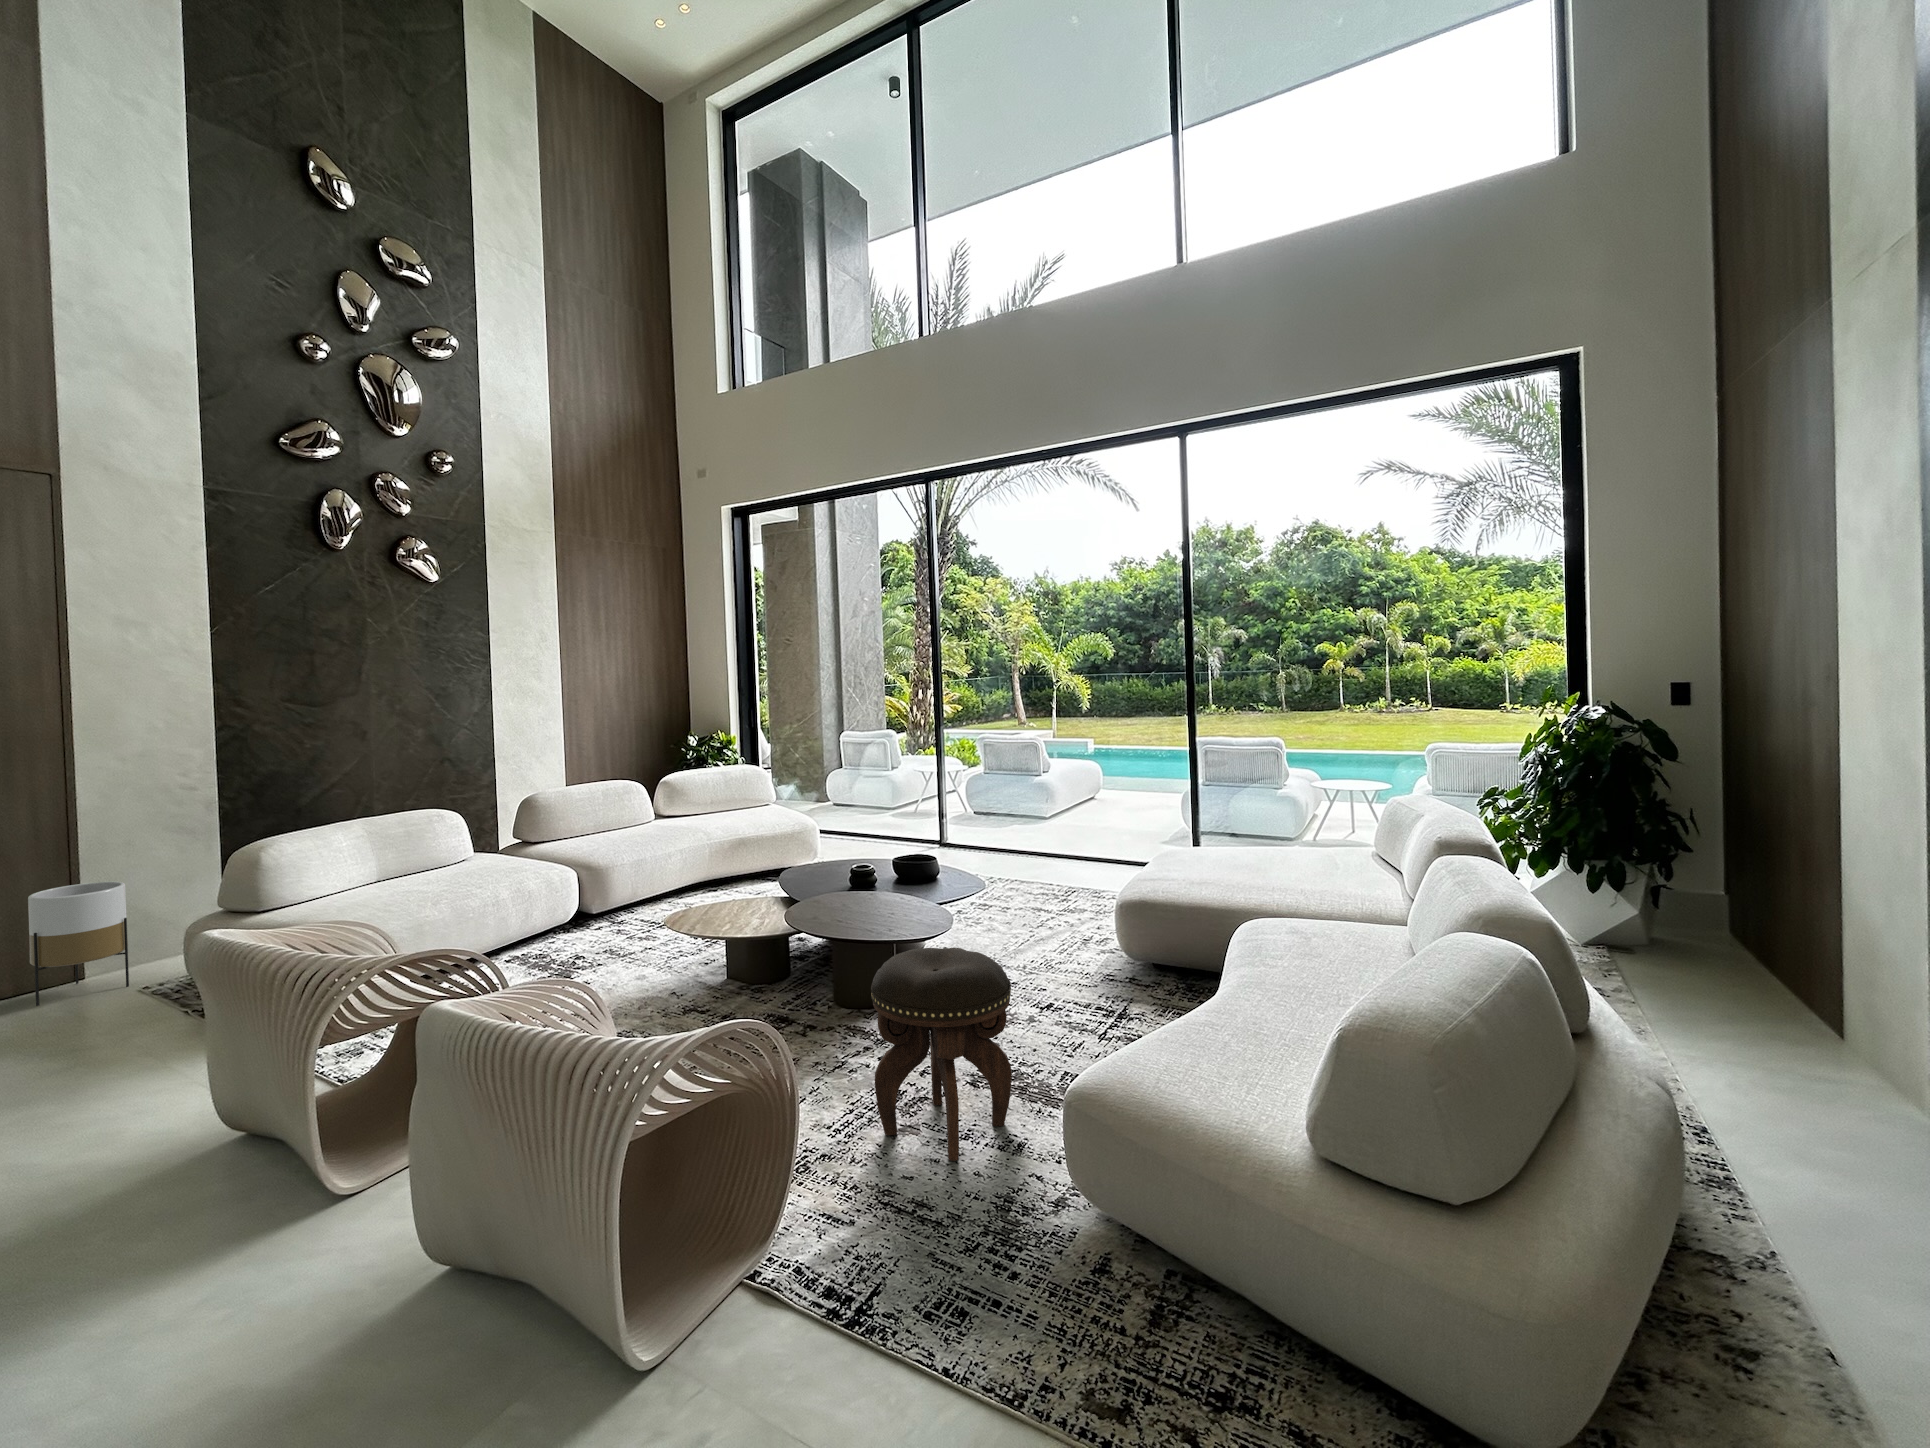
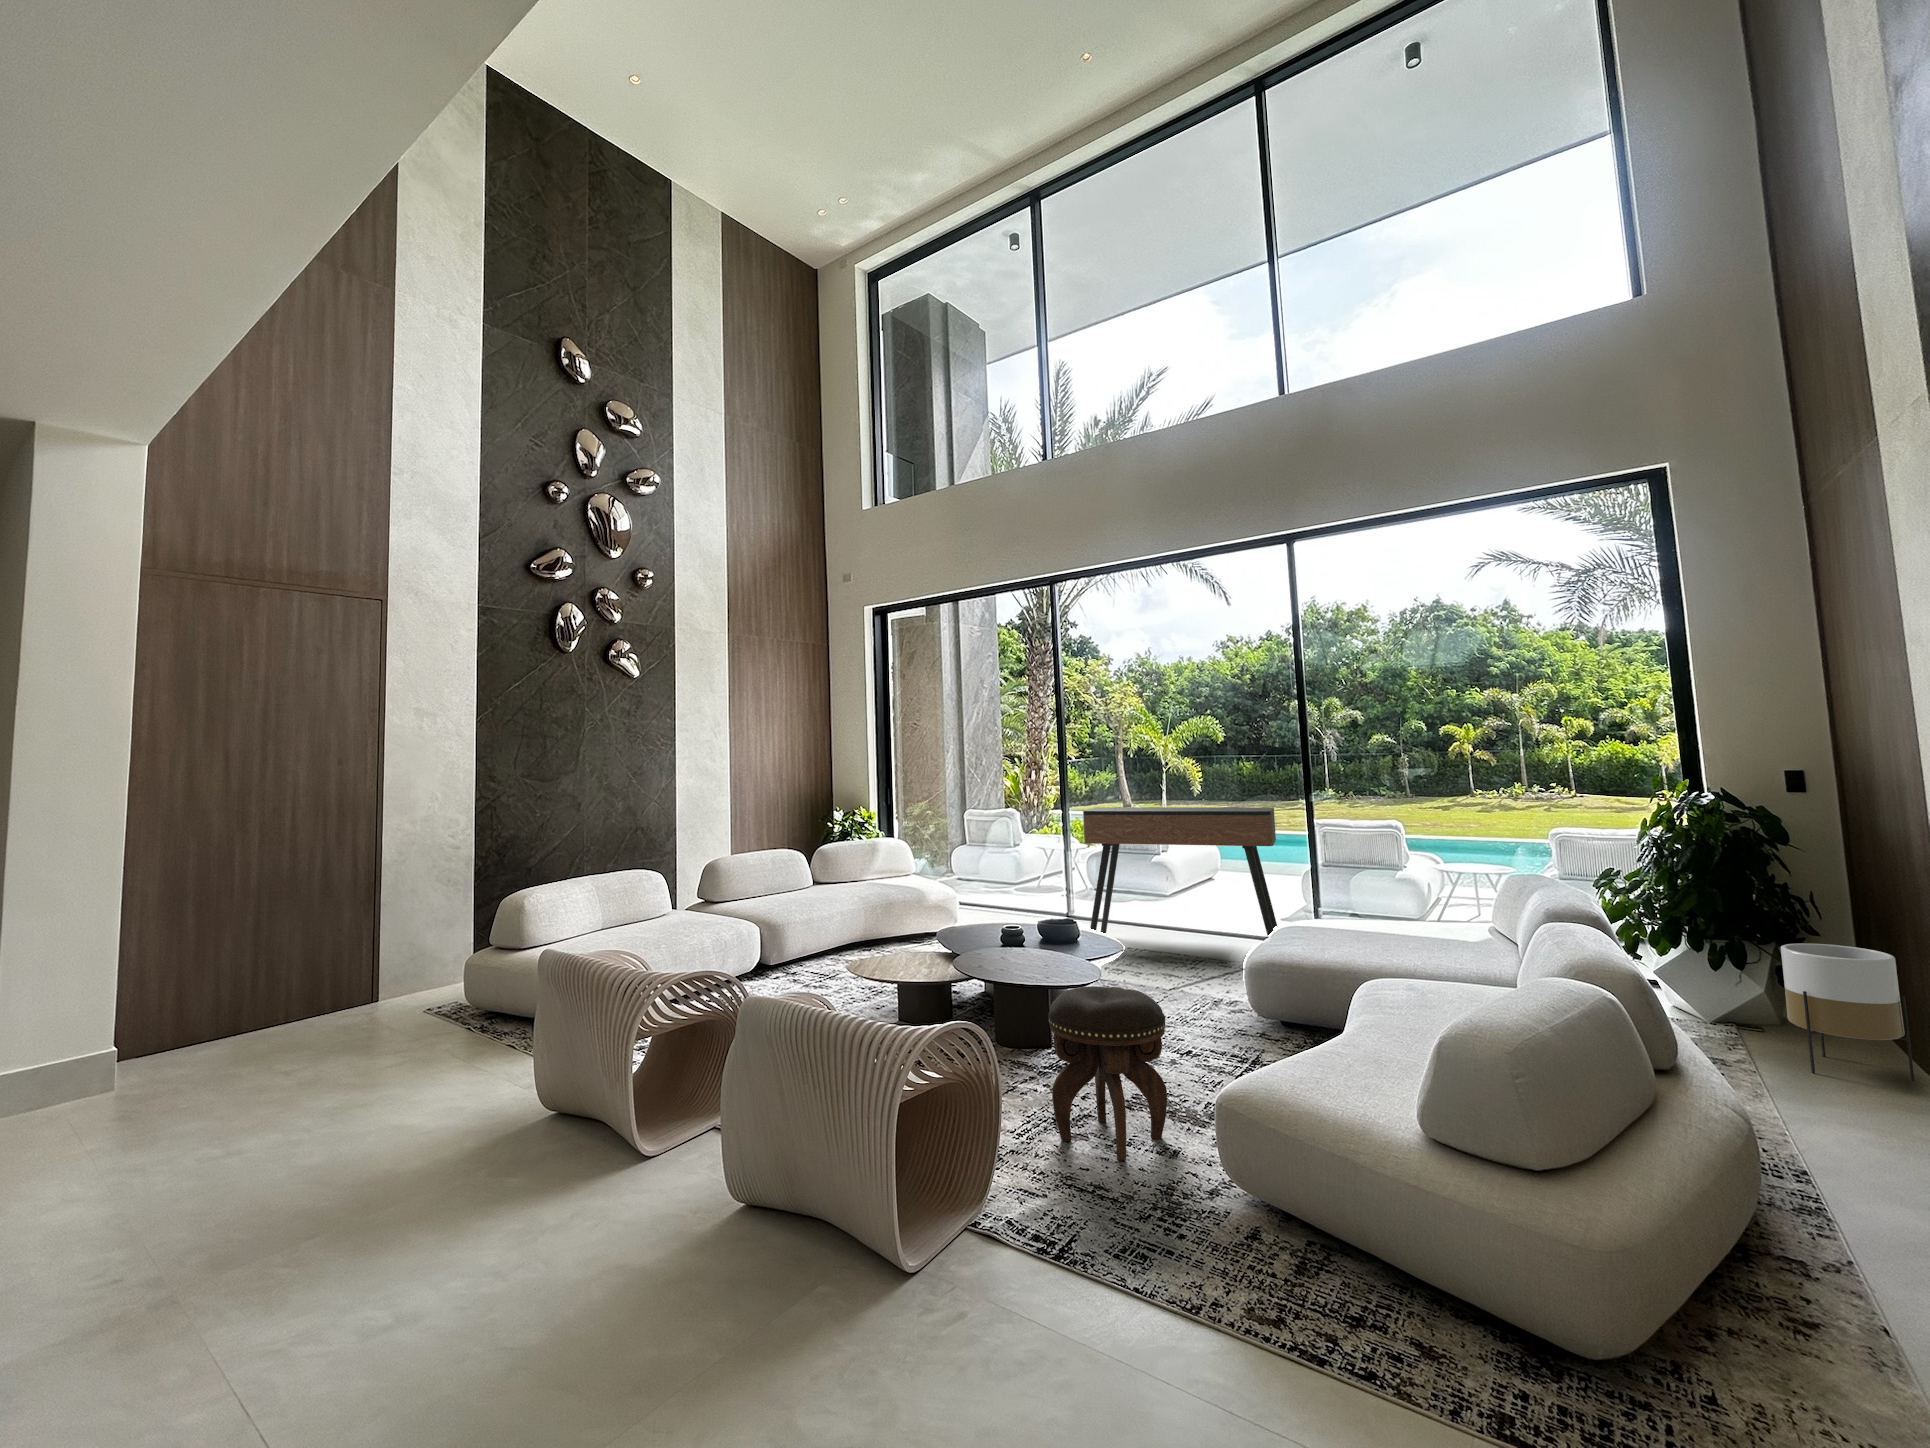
console table: none [948,725,1154,886] -> present [1083,807,1277,936]
planter: present [28,882,129,1006] -> present [1781,943,1915,1081]

